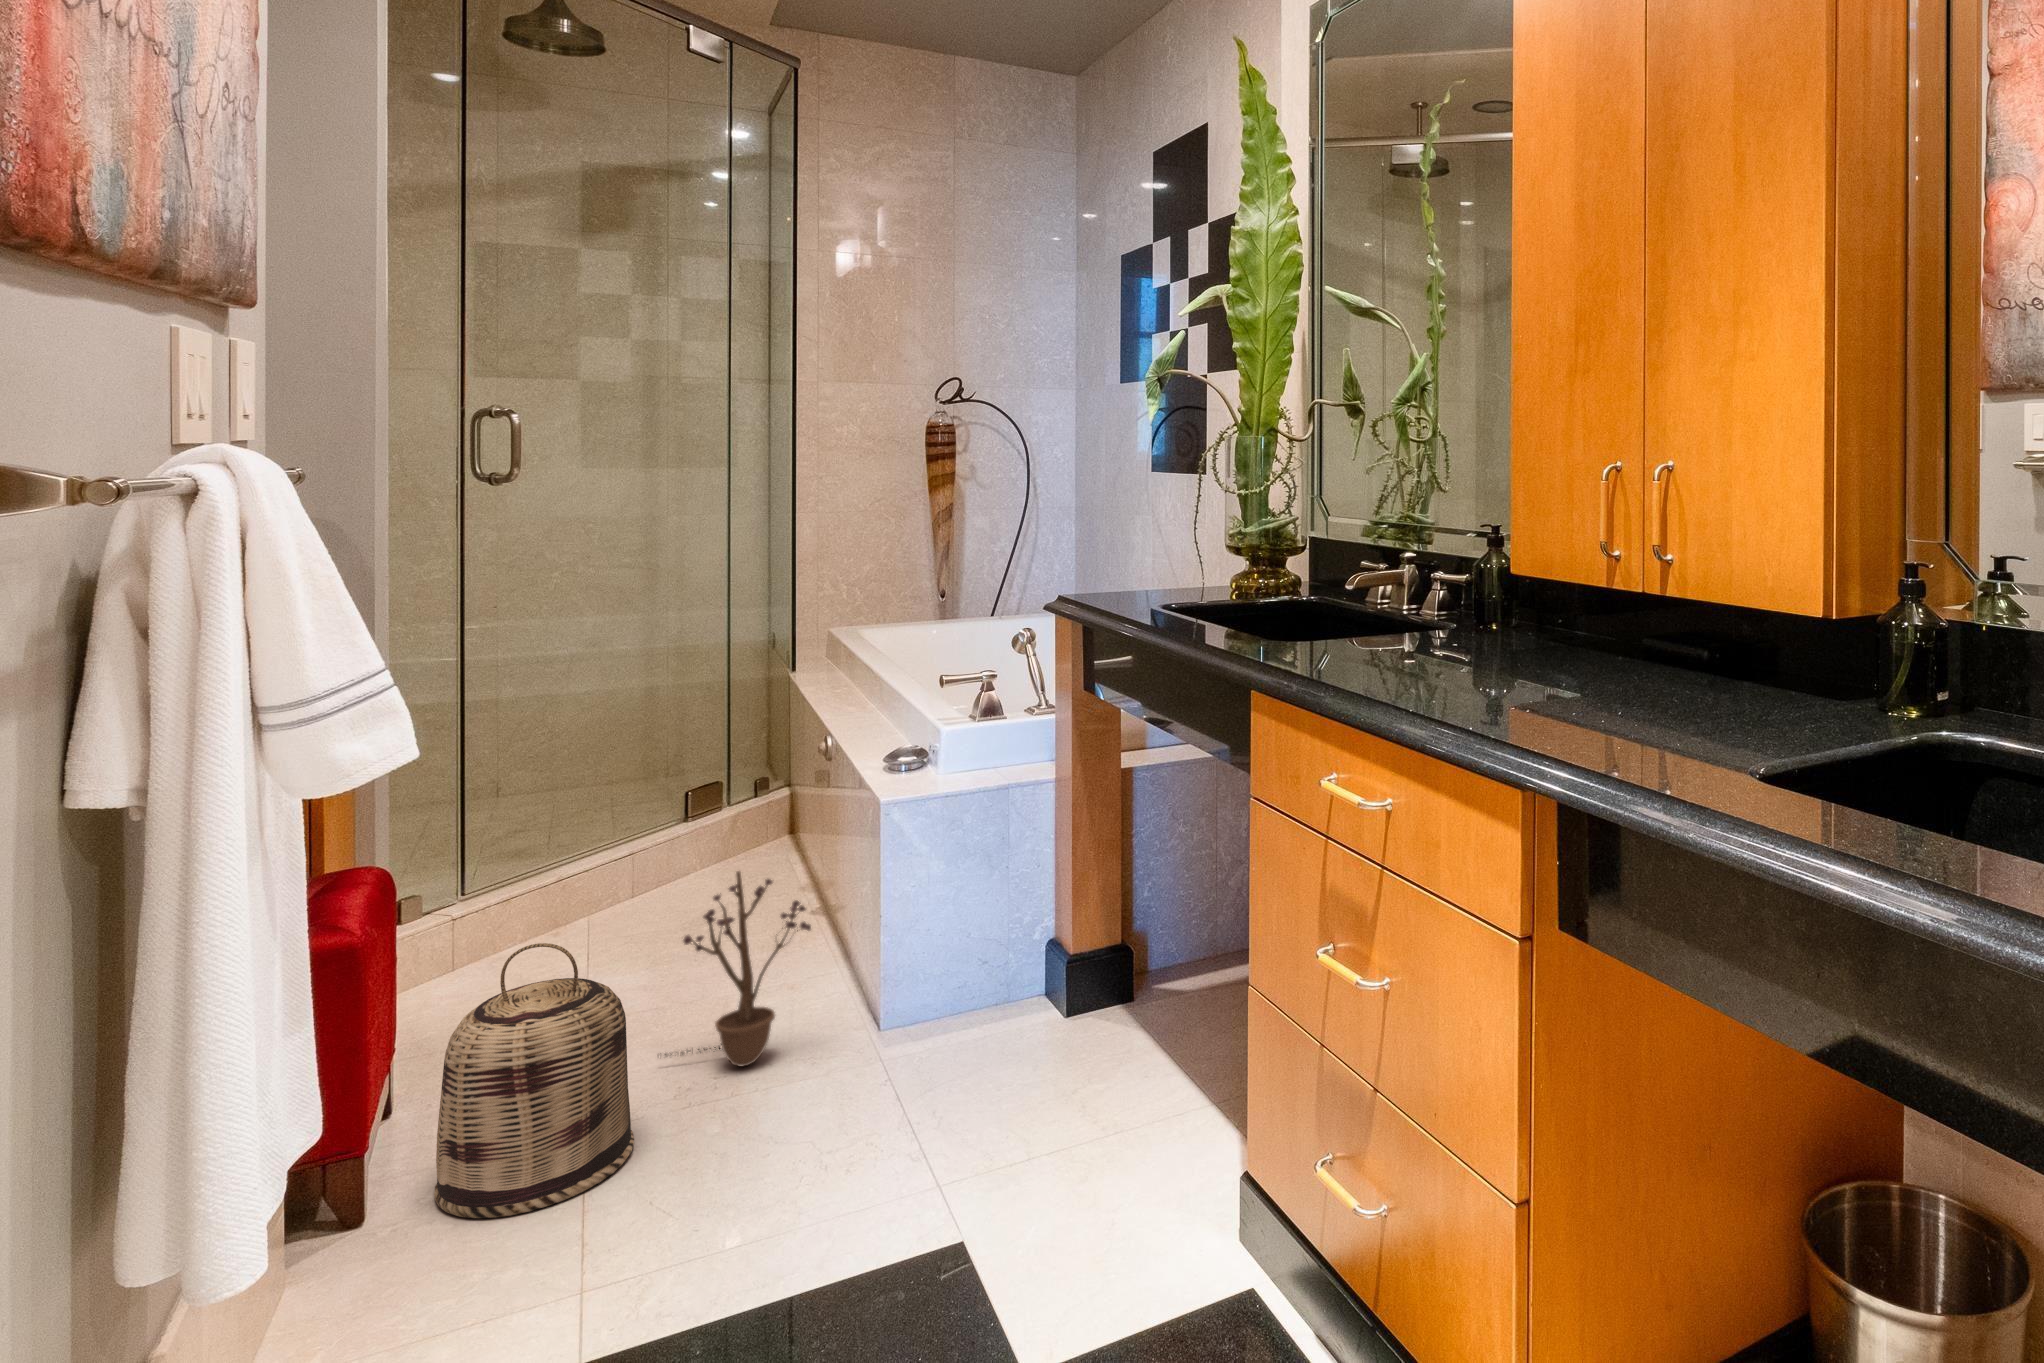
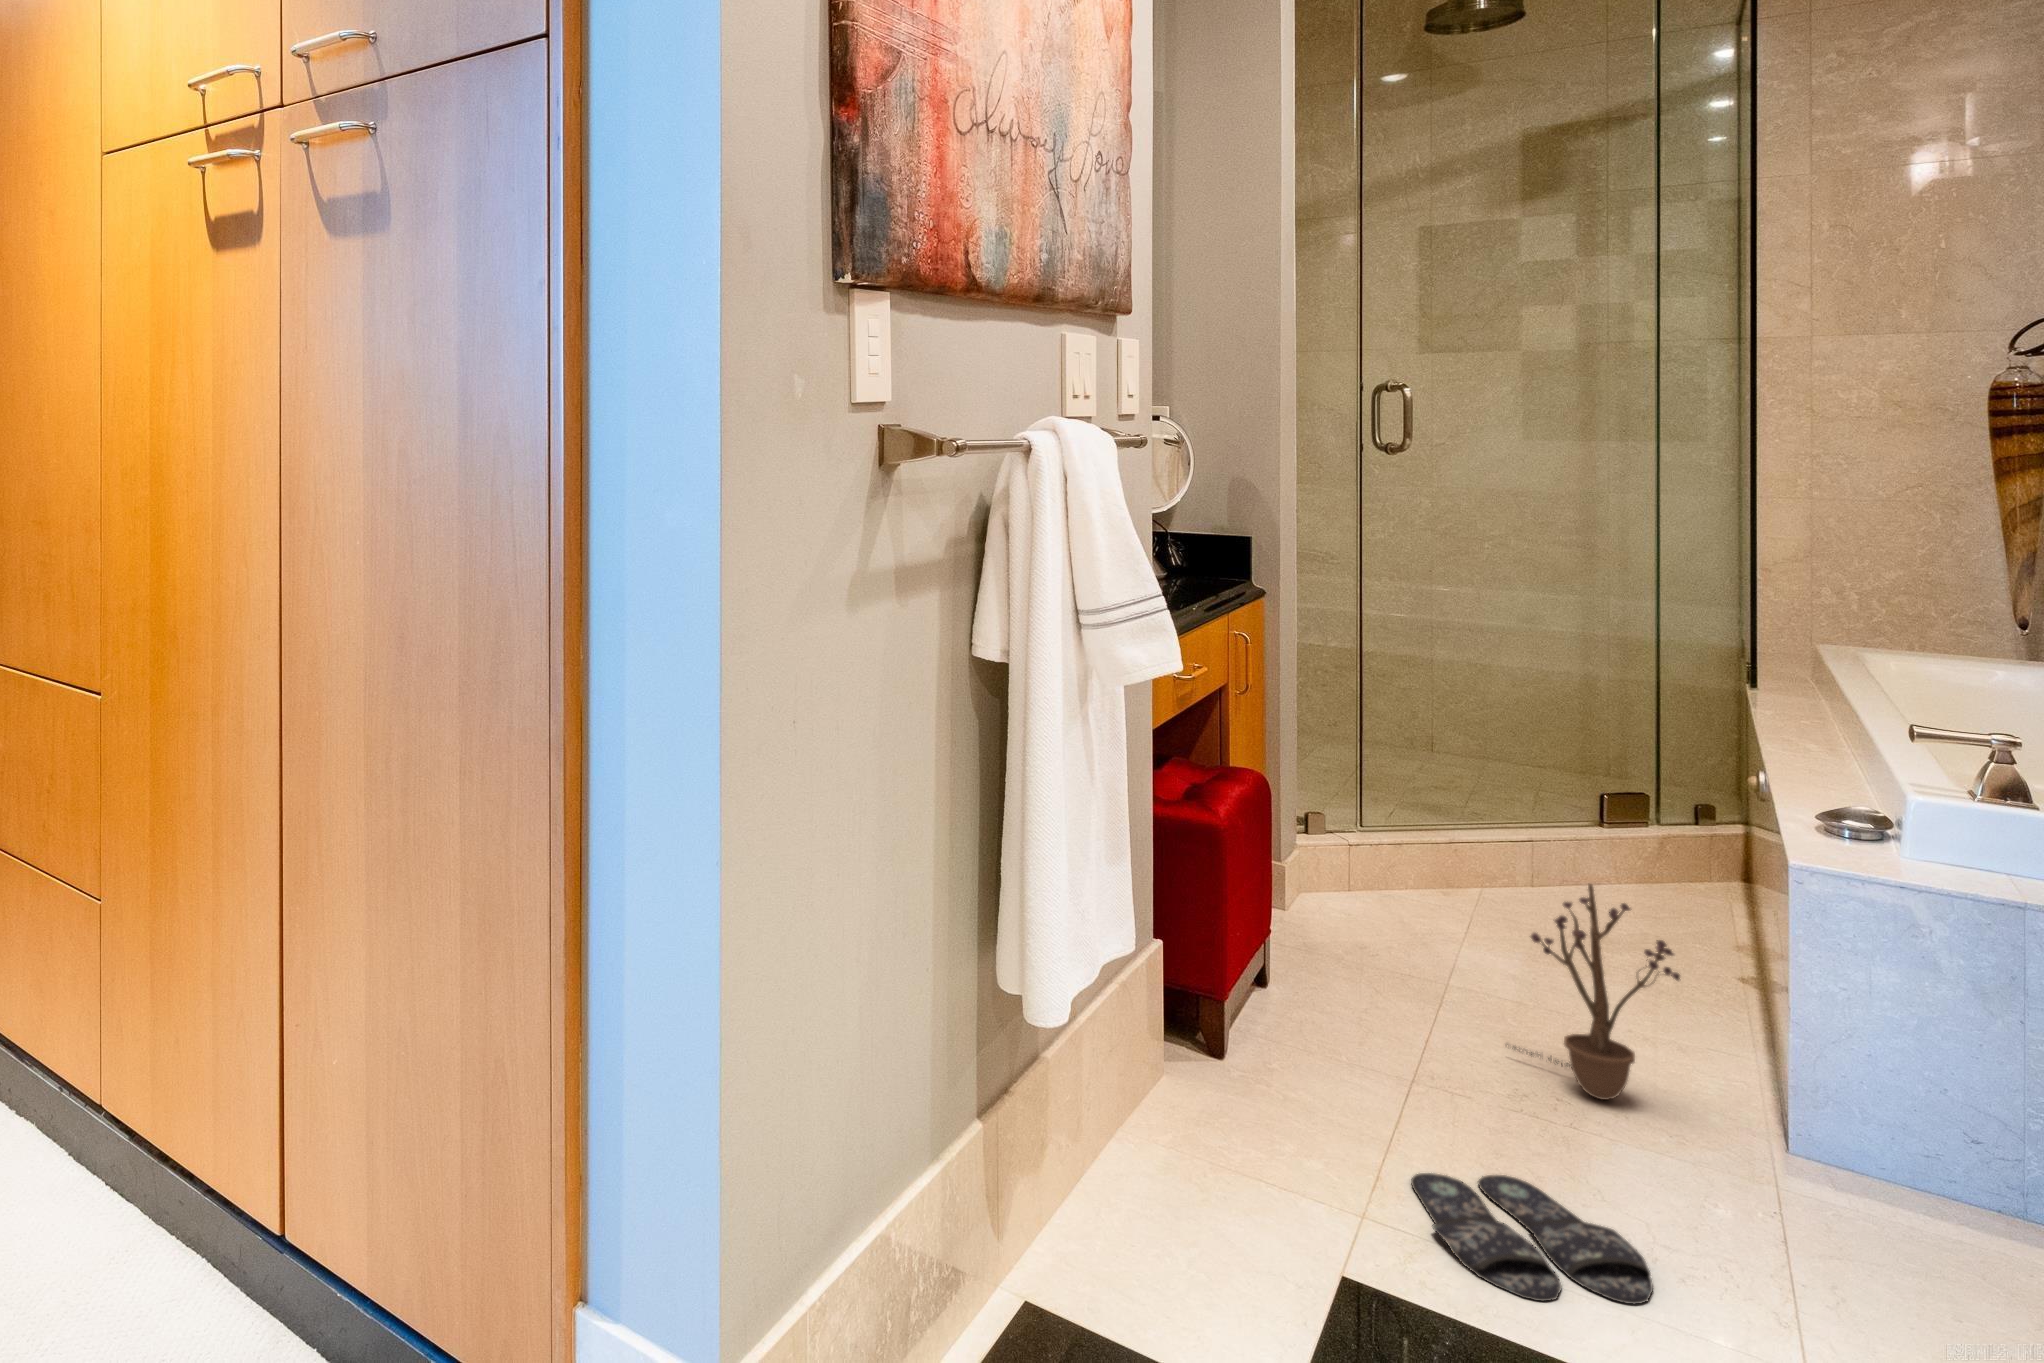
basket: present [434,943,634,1218] -> none [1285,879,1460,1128]
slippers: none [612,1174,838,1292] -> present [1411,1173,1653,1304]

